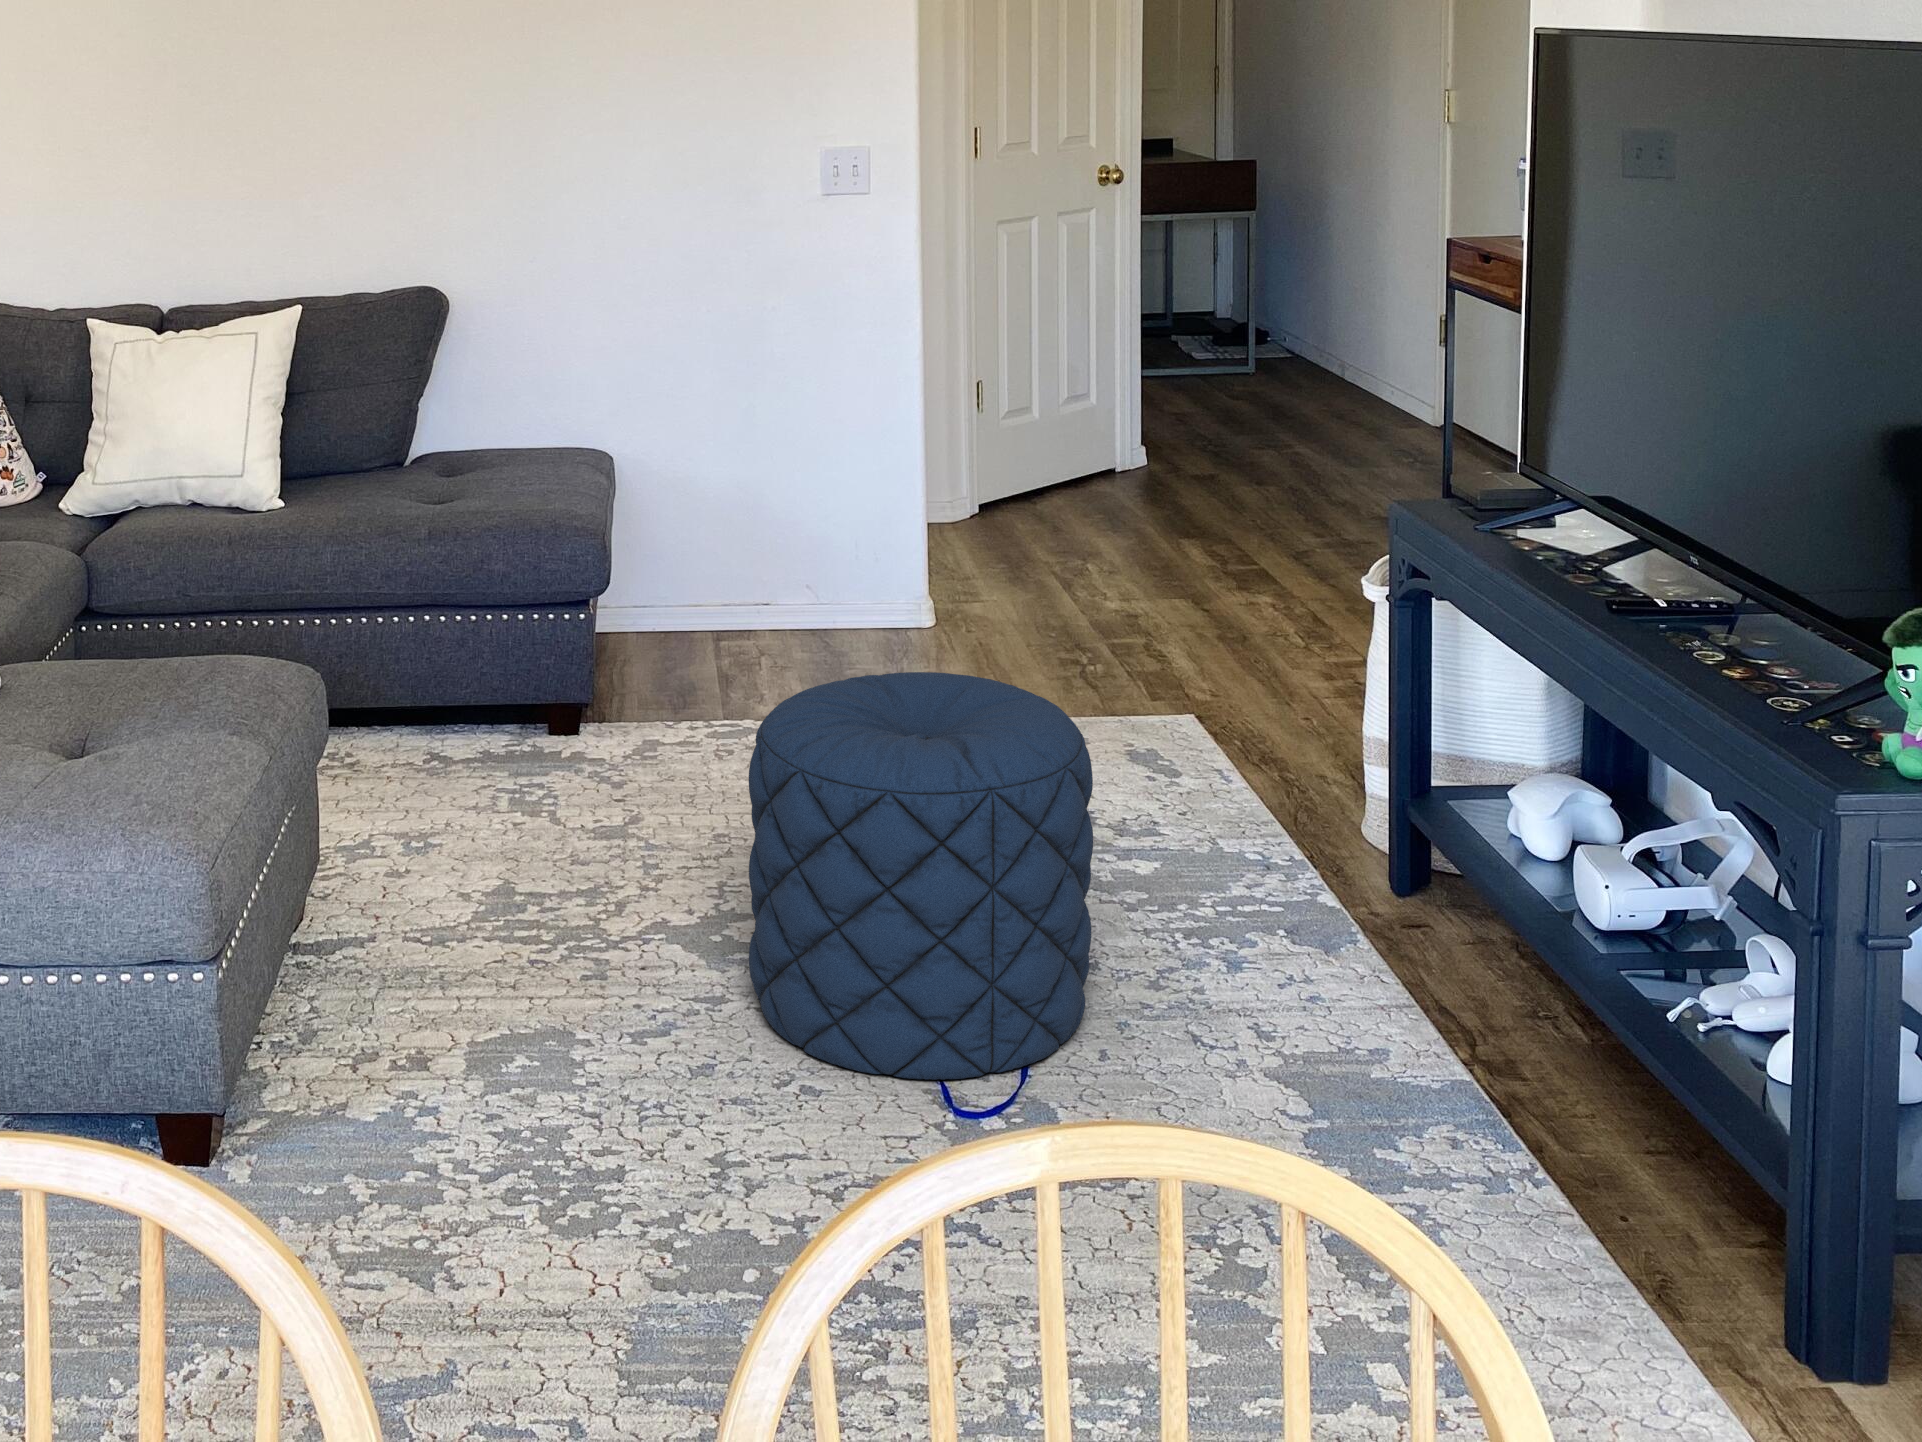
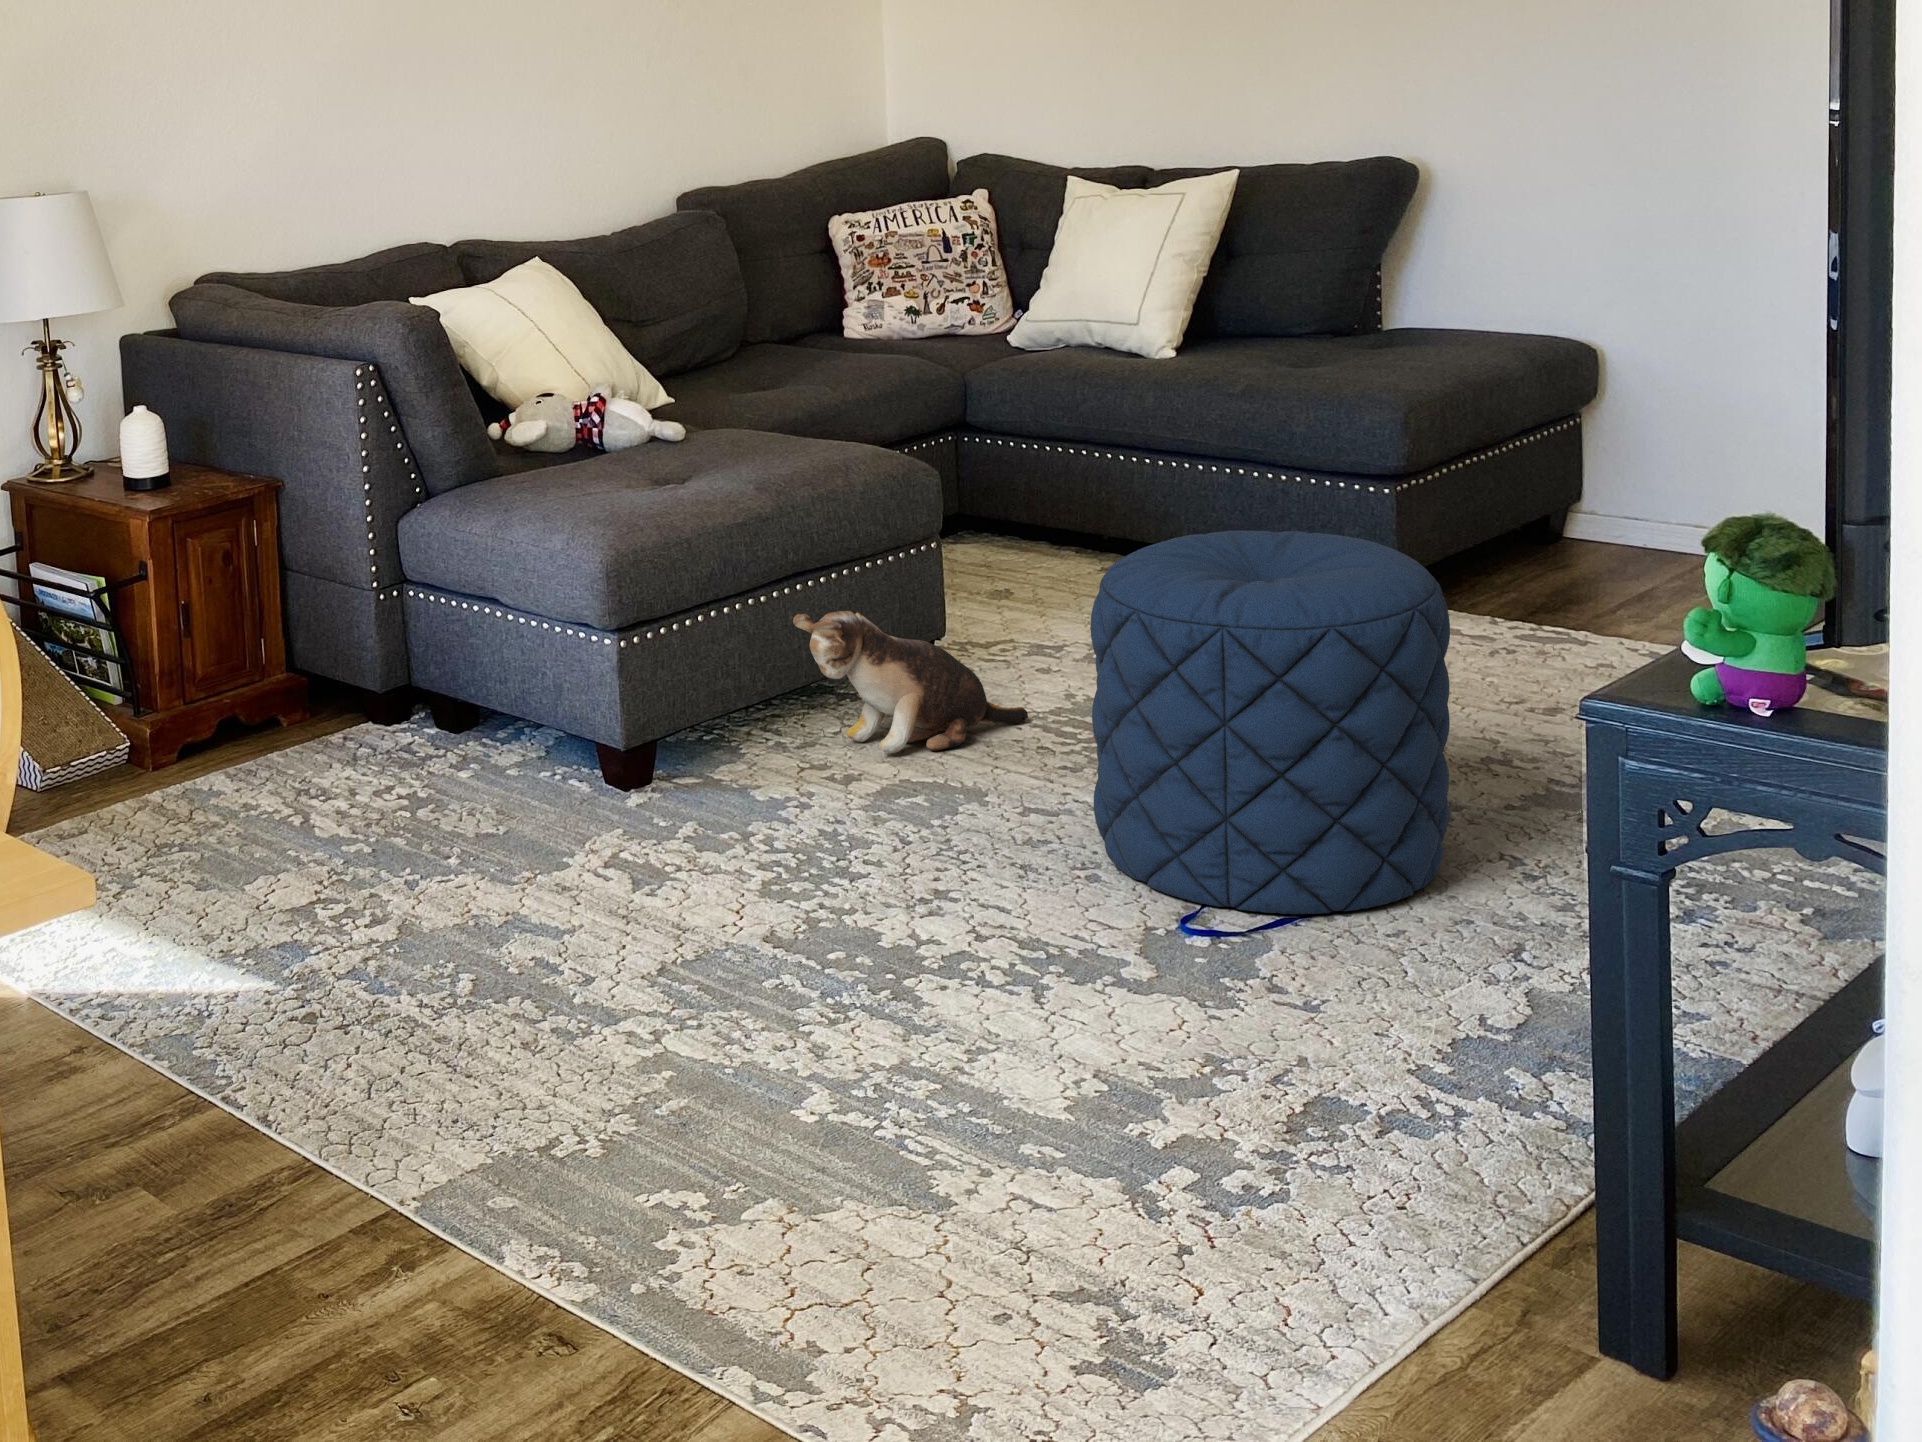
plush toy: none [332,859,495,1013] -> present [793,611,1028,753]

